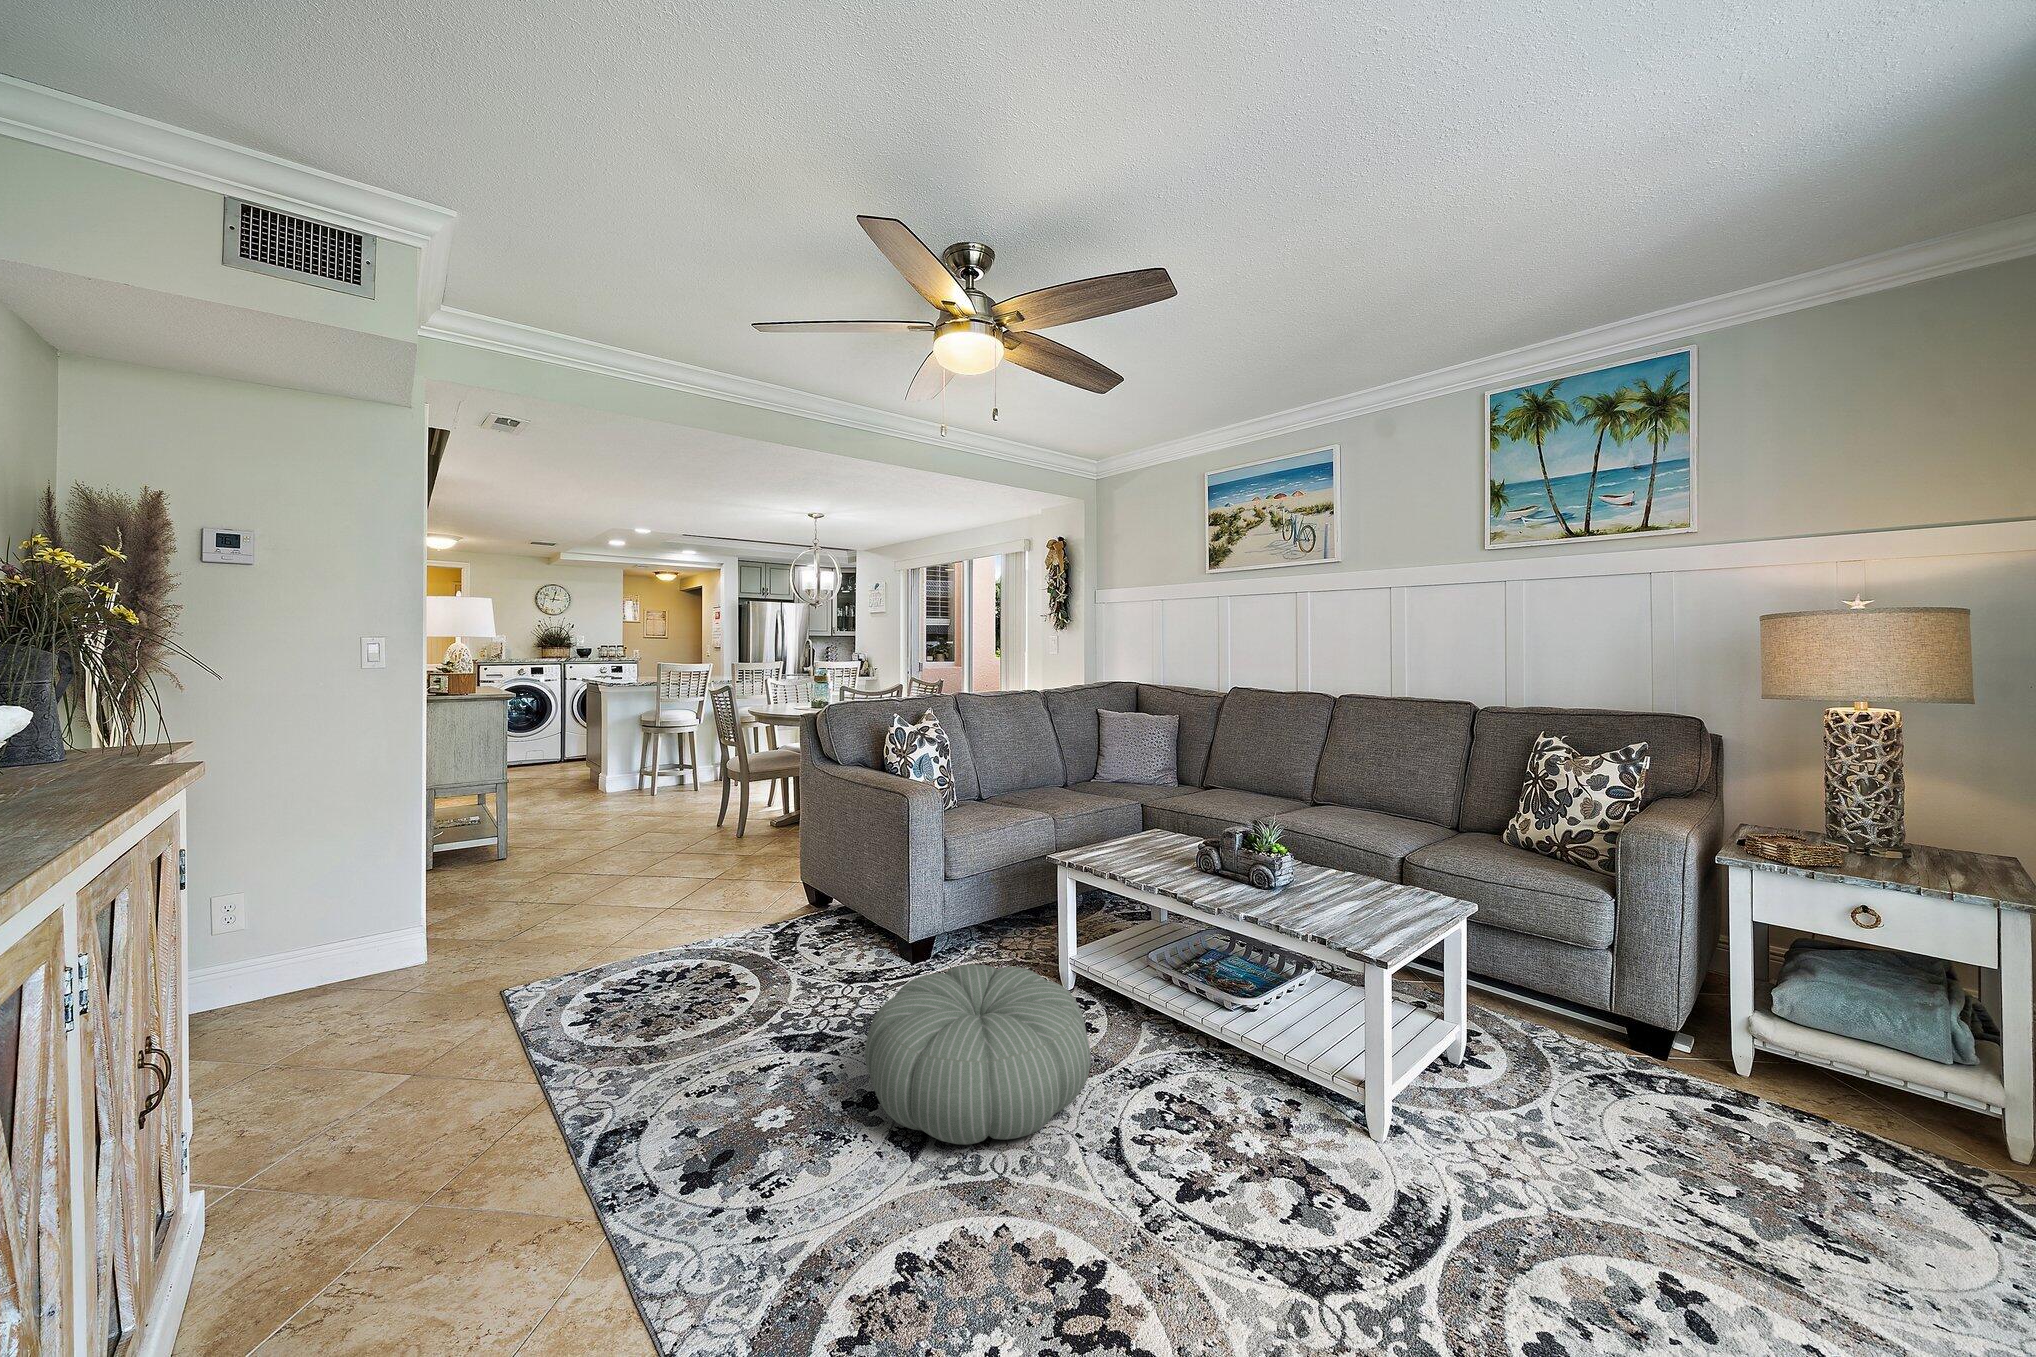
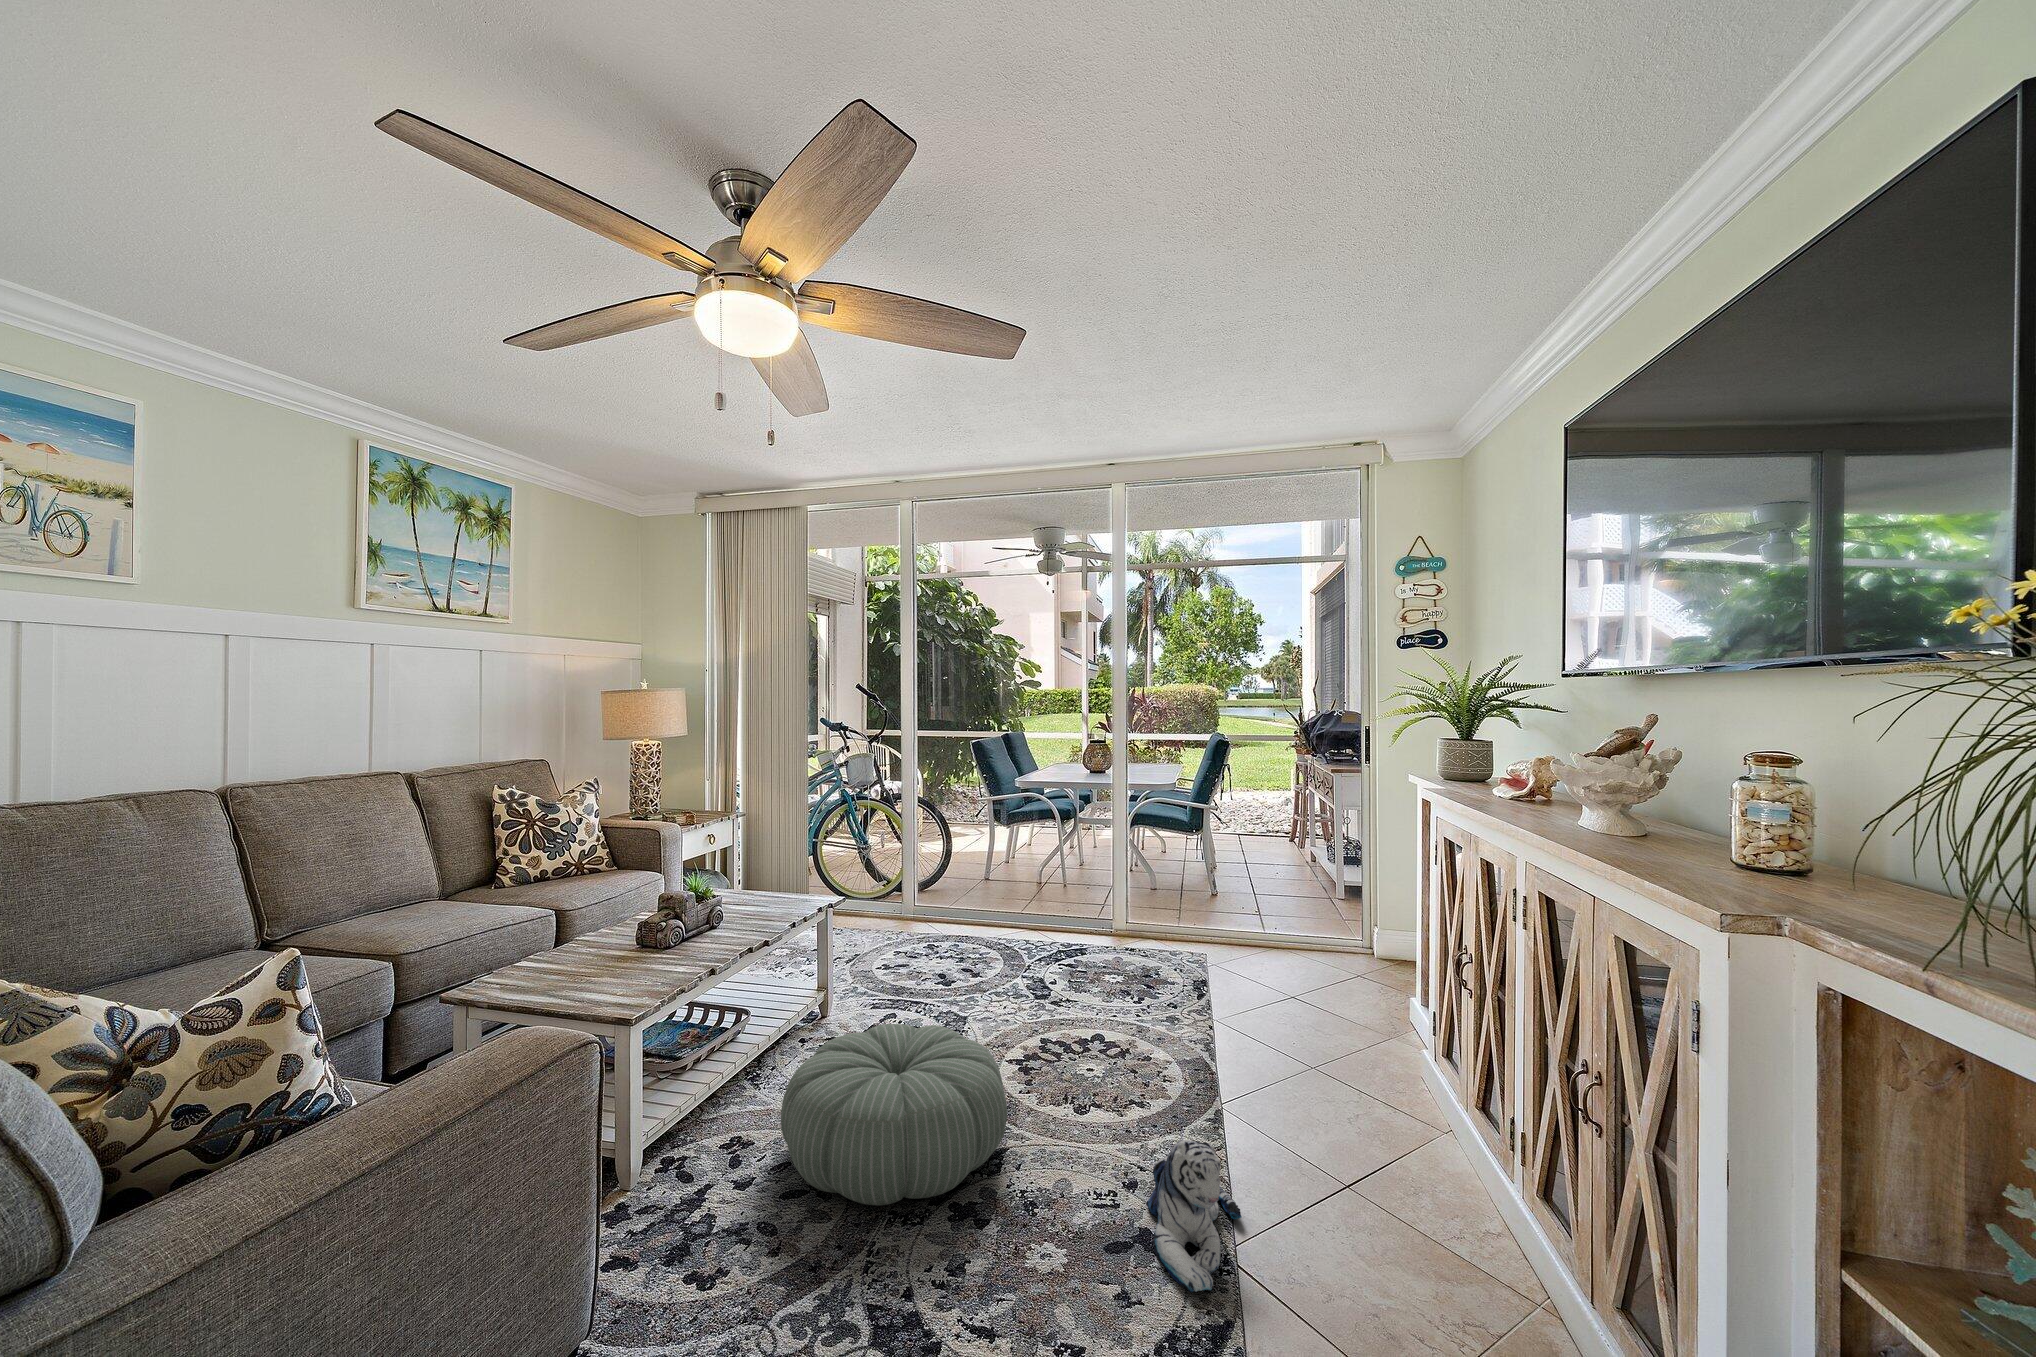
plush toy: none [611,1104,727,1282] -> present [1146,1140,1242,1292]

